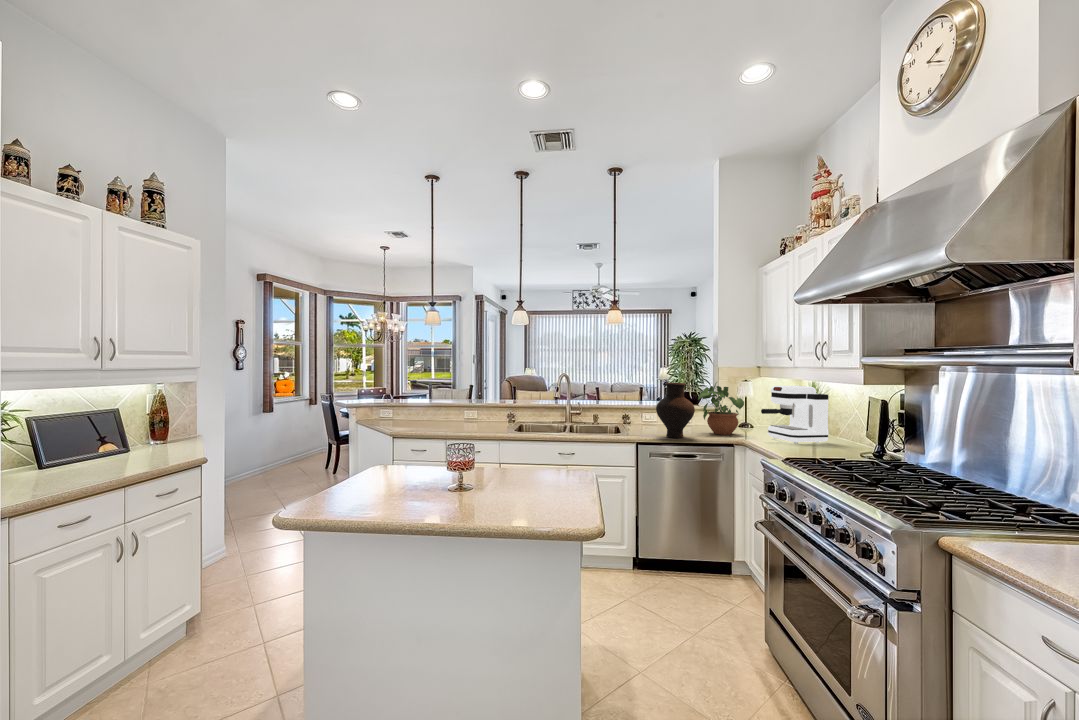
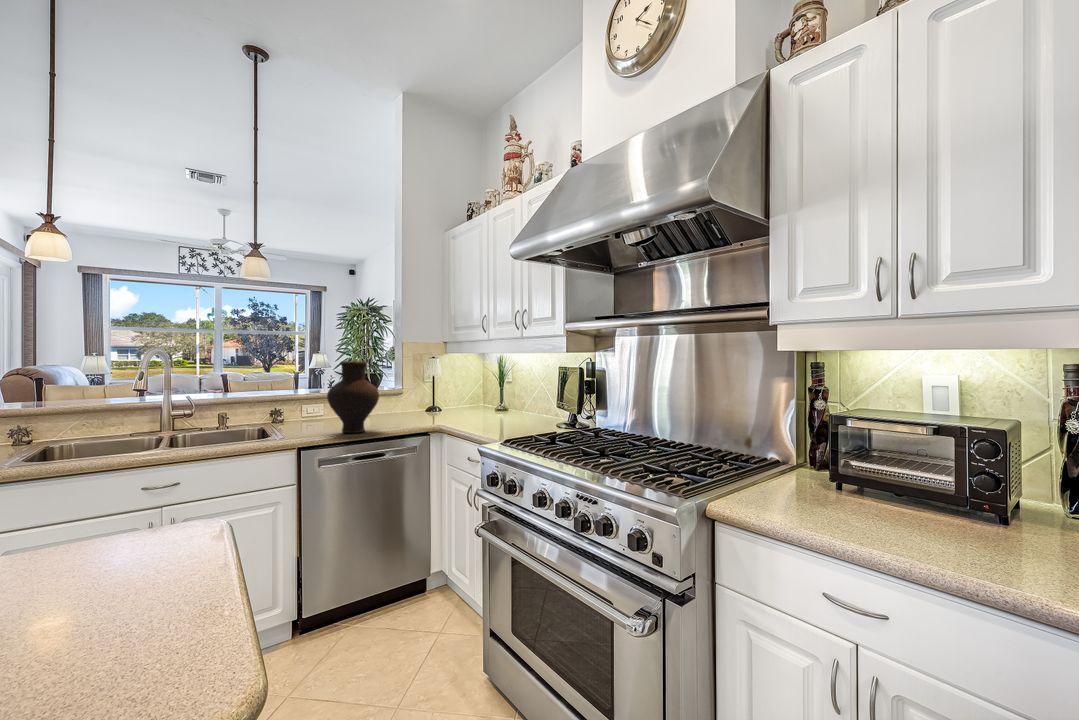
potted plant: present [698,382,744,435] -> none [378,360,434,423]
coffee maker: present [761,386,829,443] -> none [455,362,519,424]

